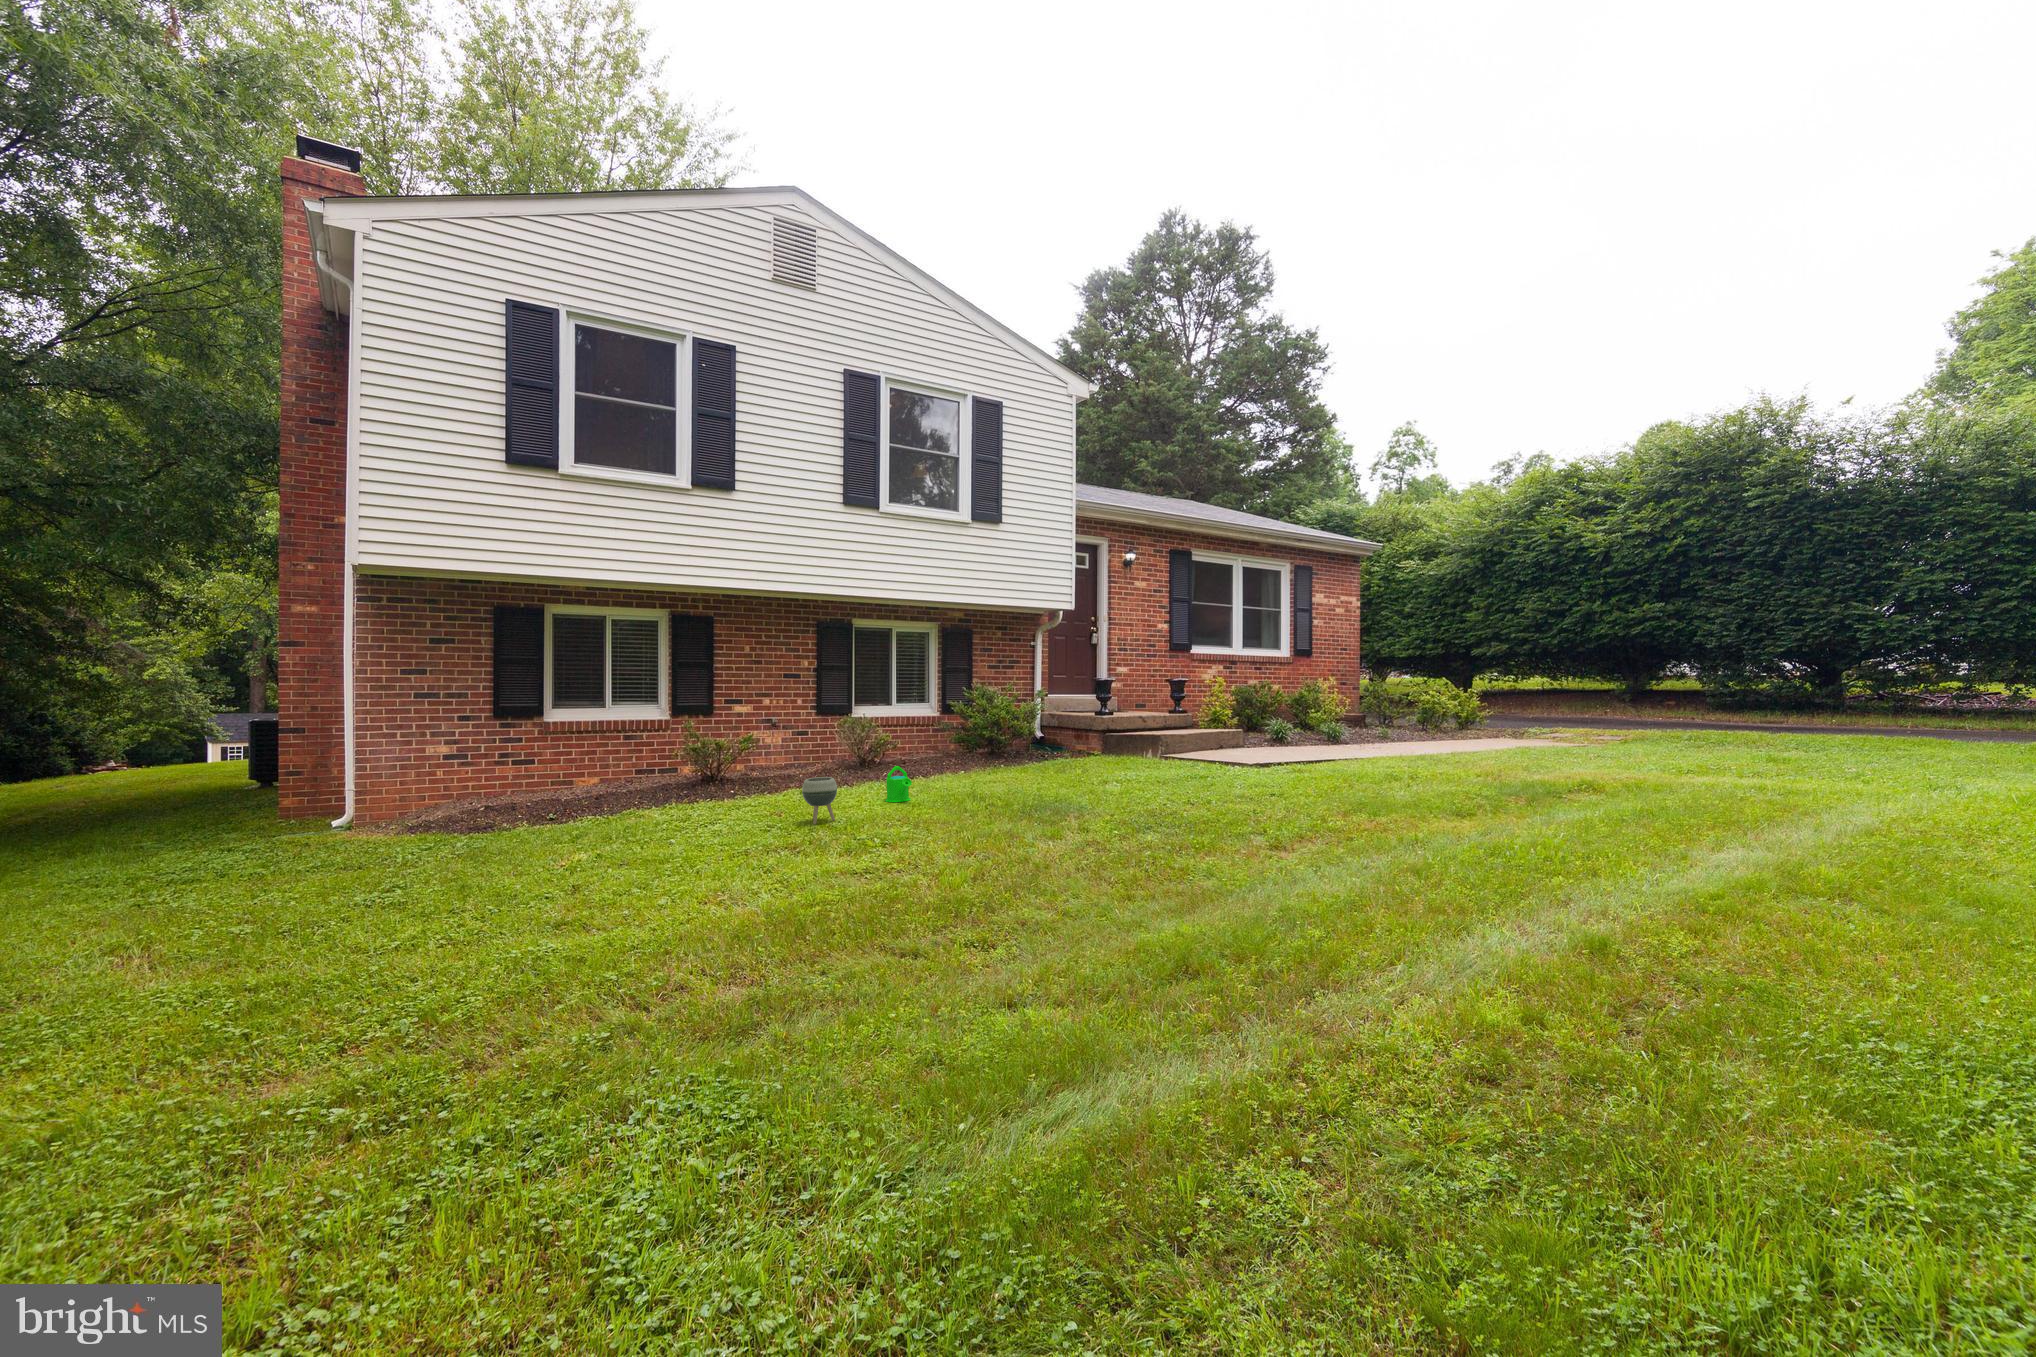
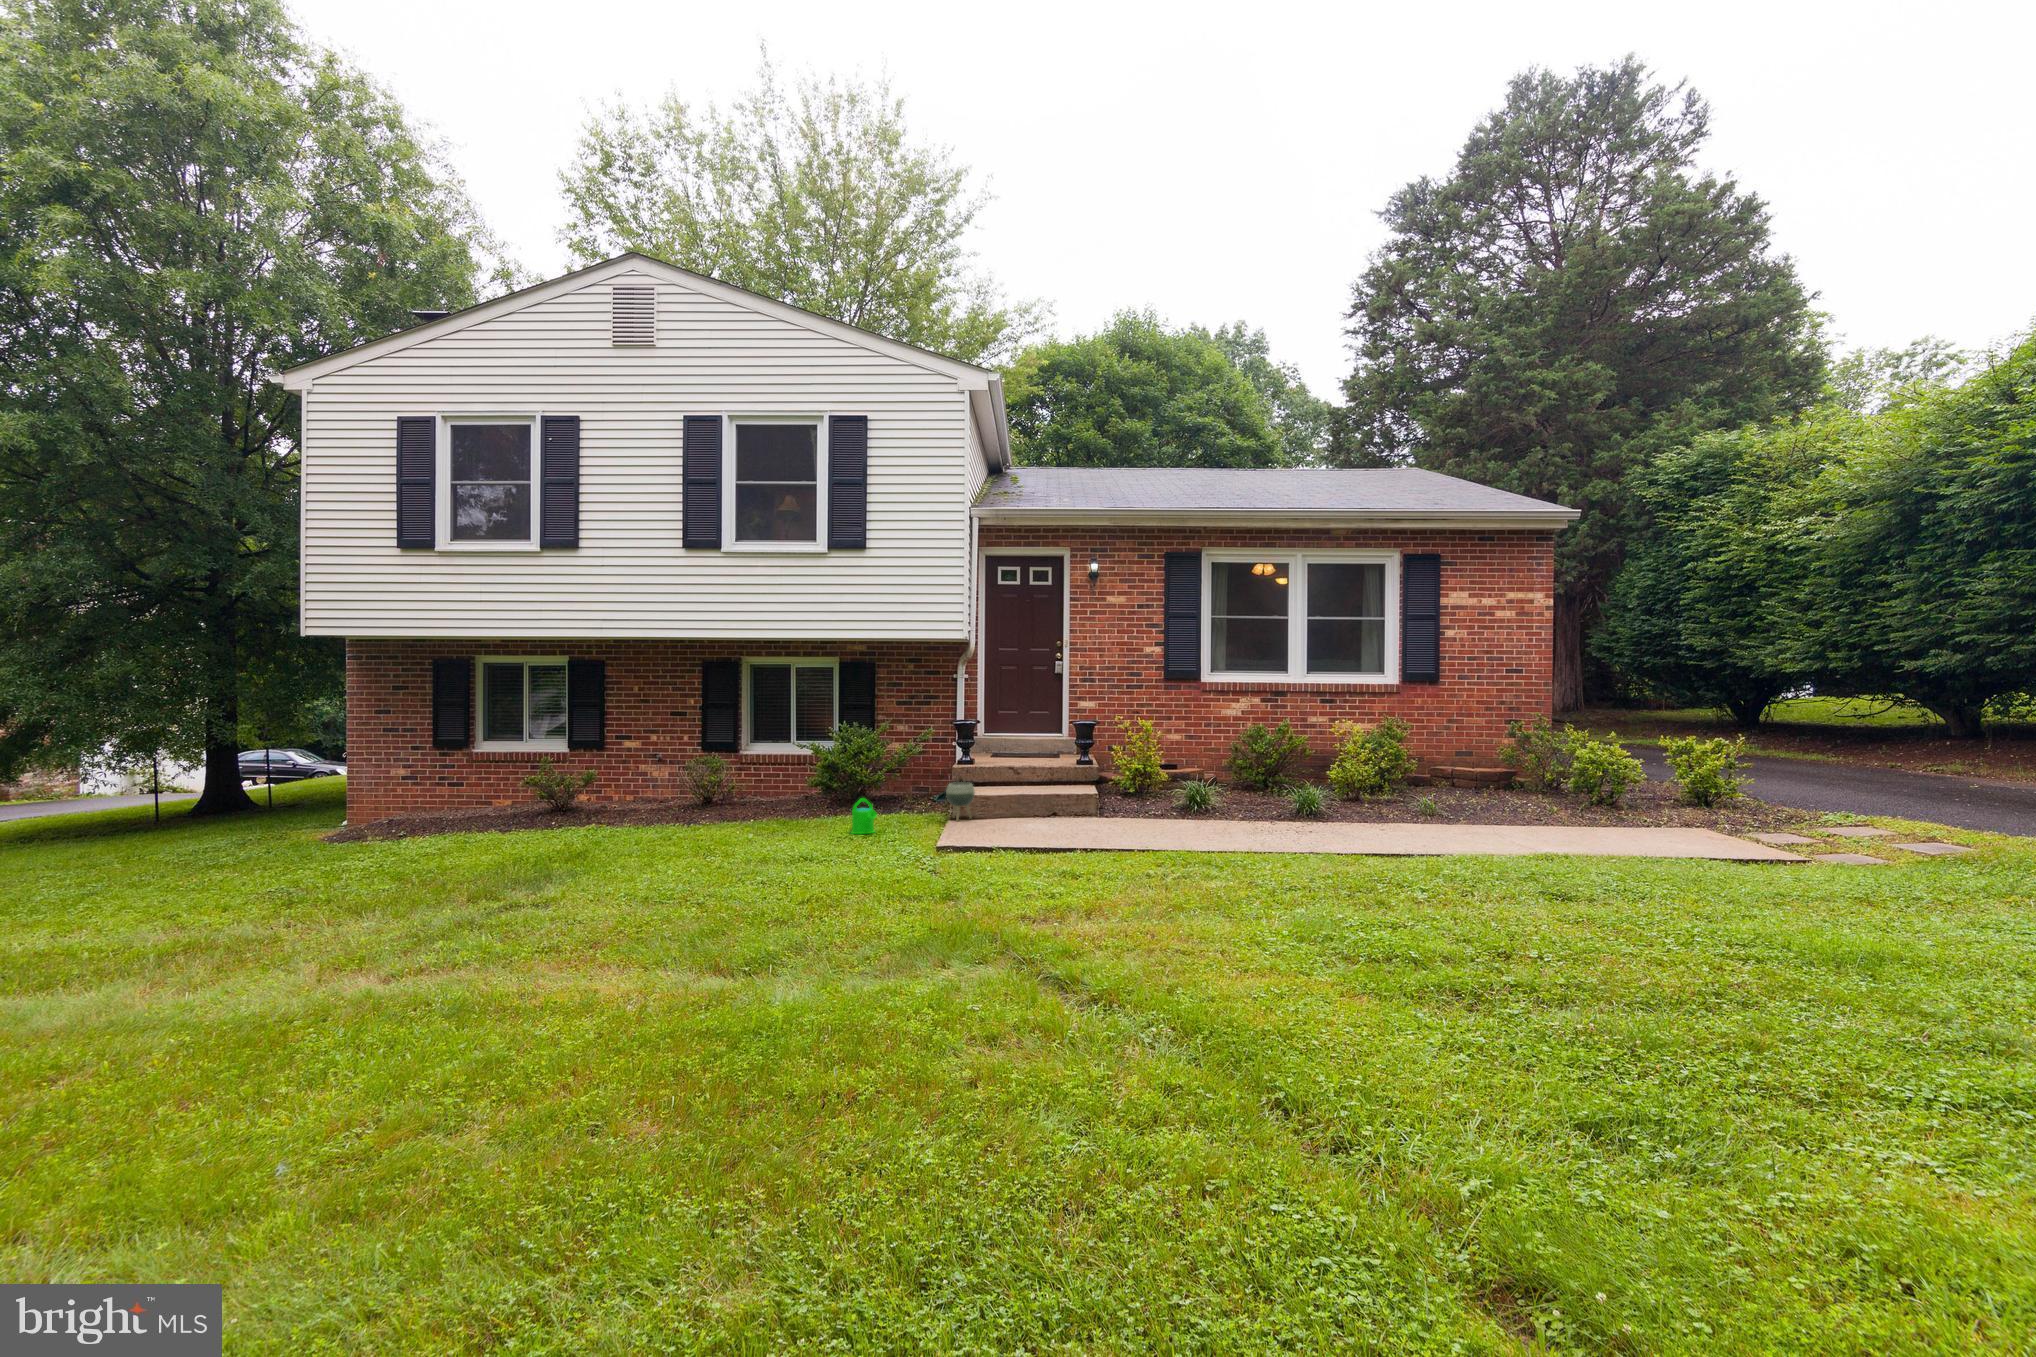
planter: present [802,777,837,824] -> present [946,782,975,821]

